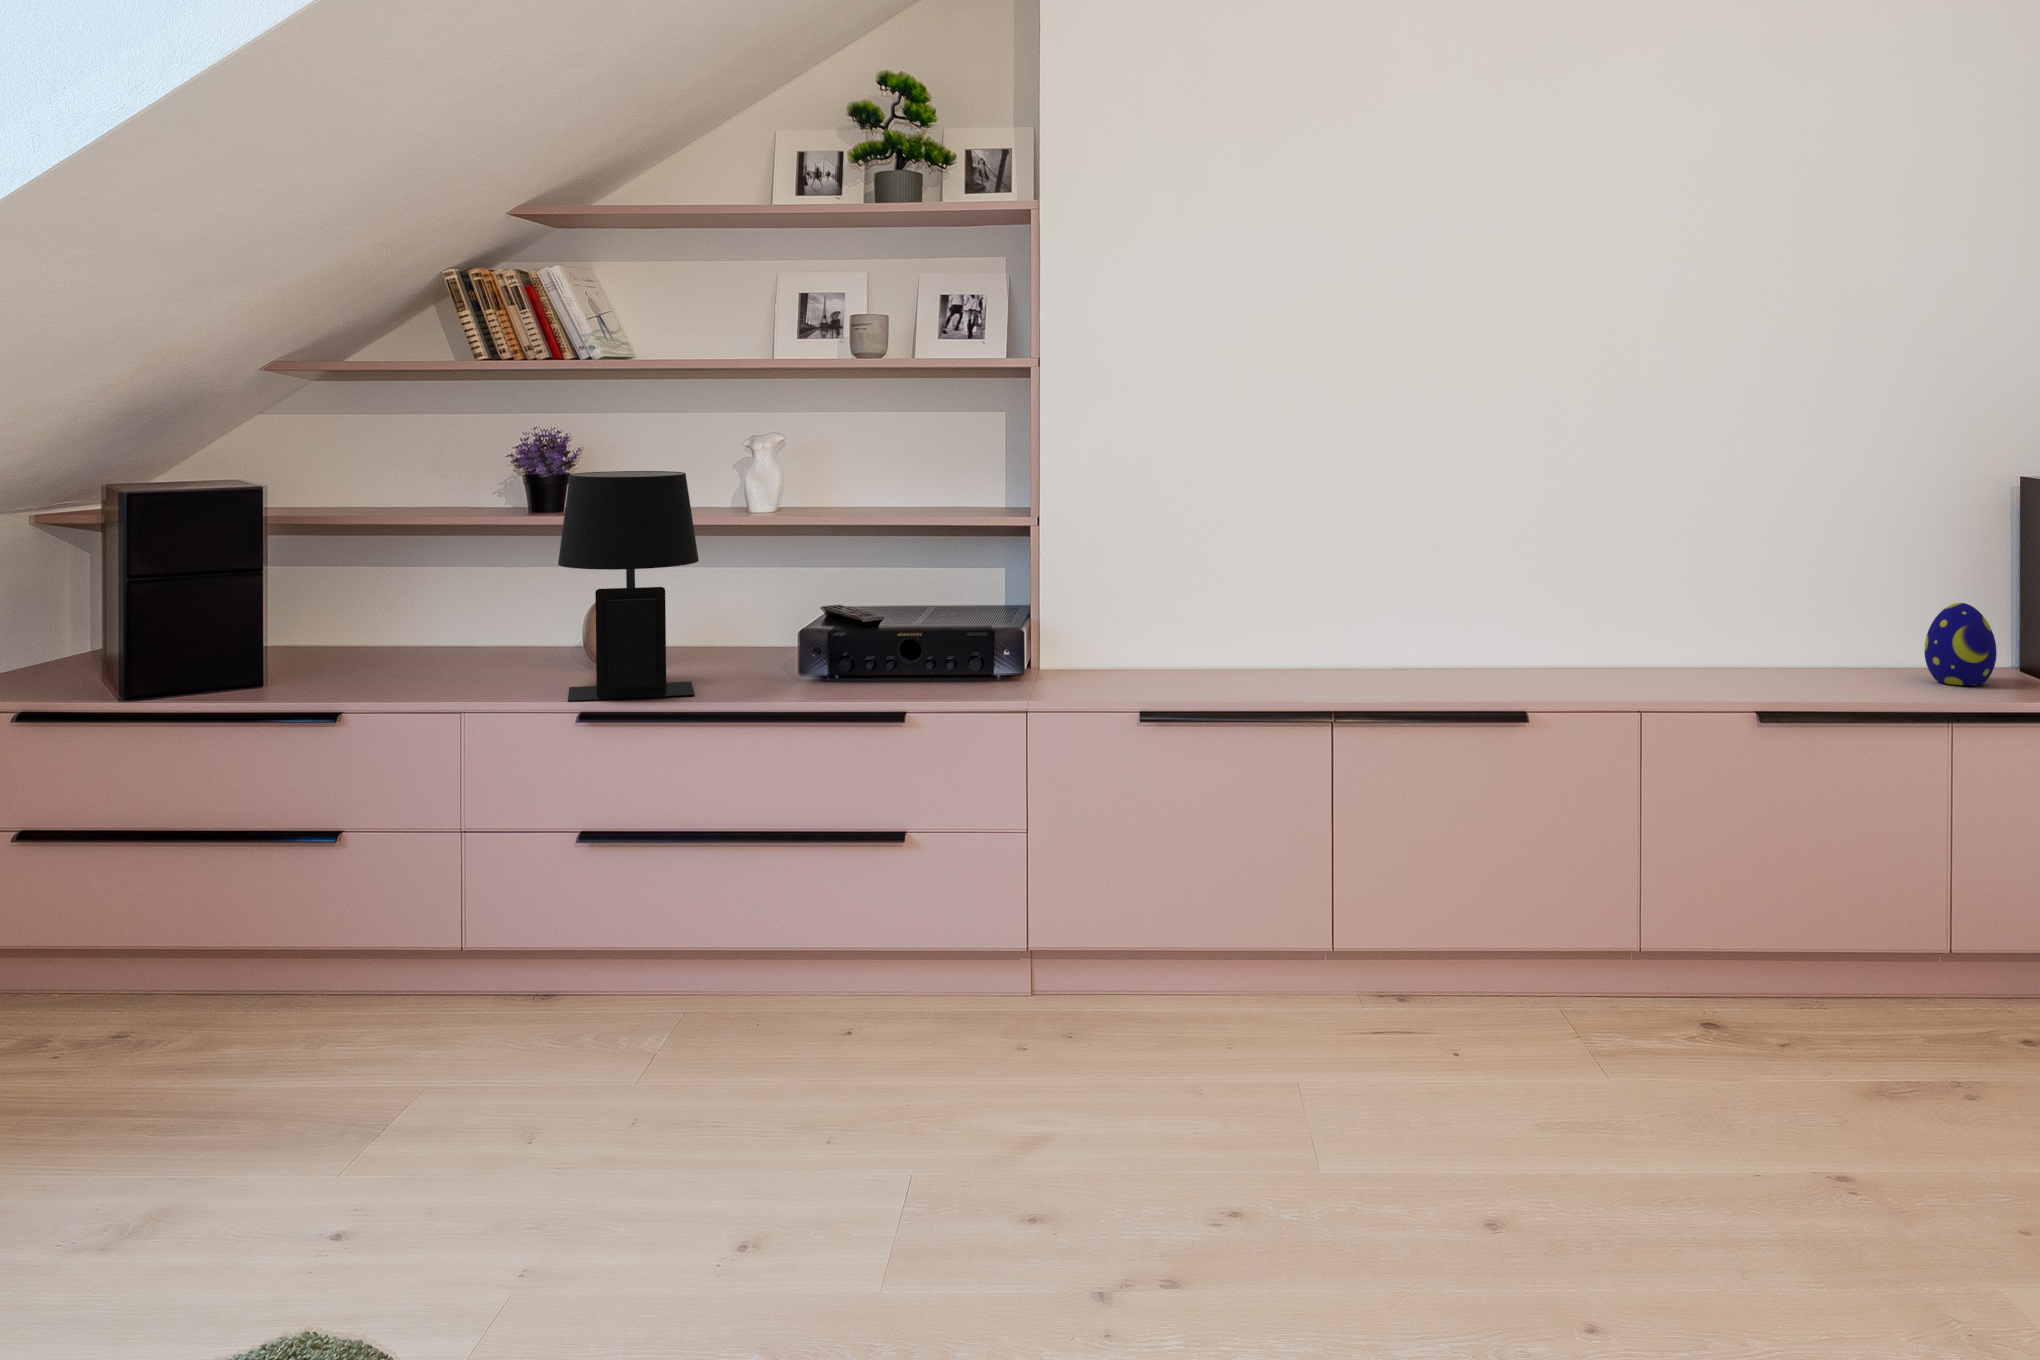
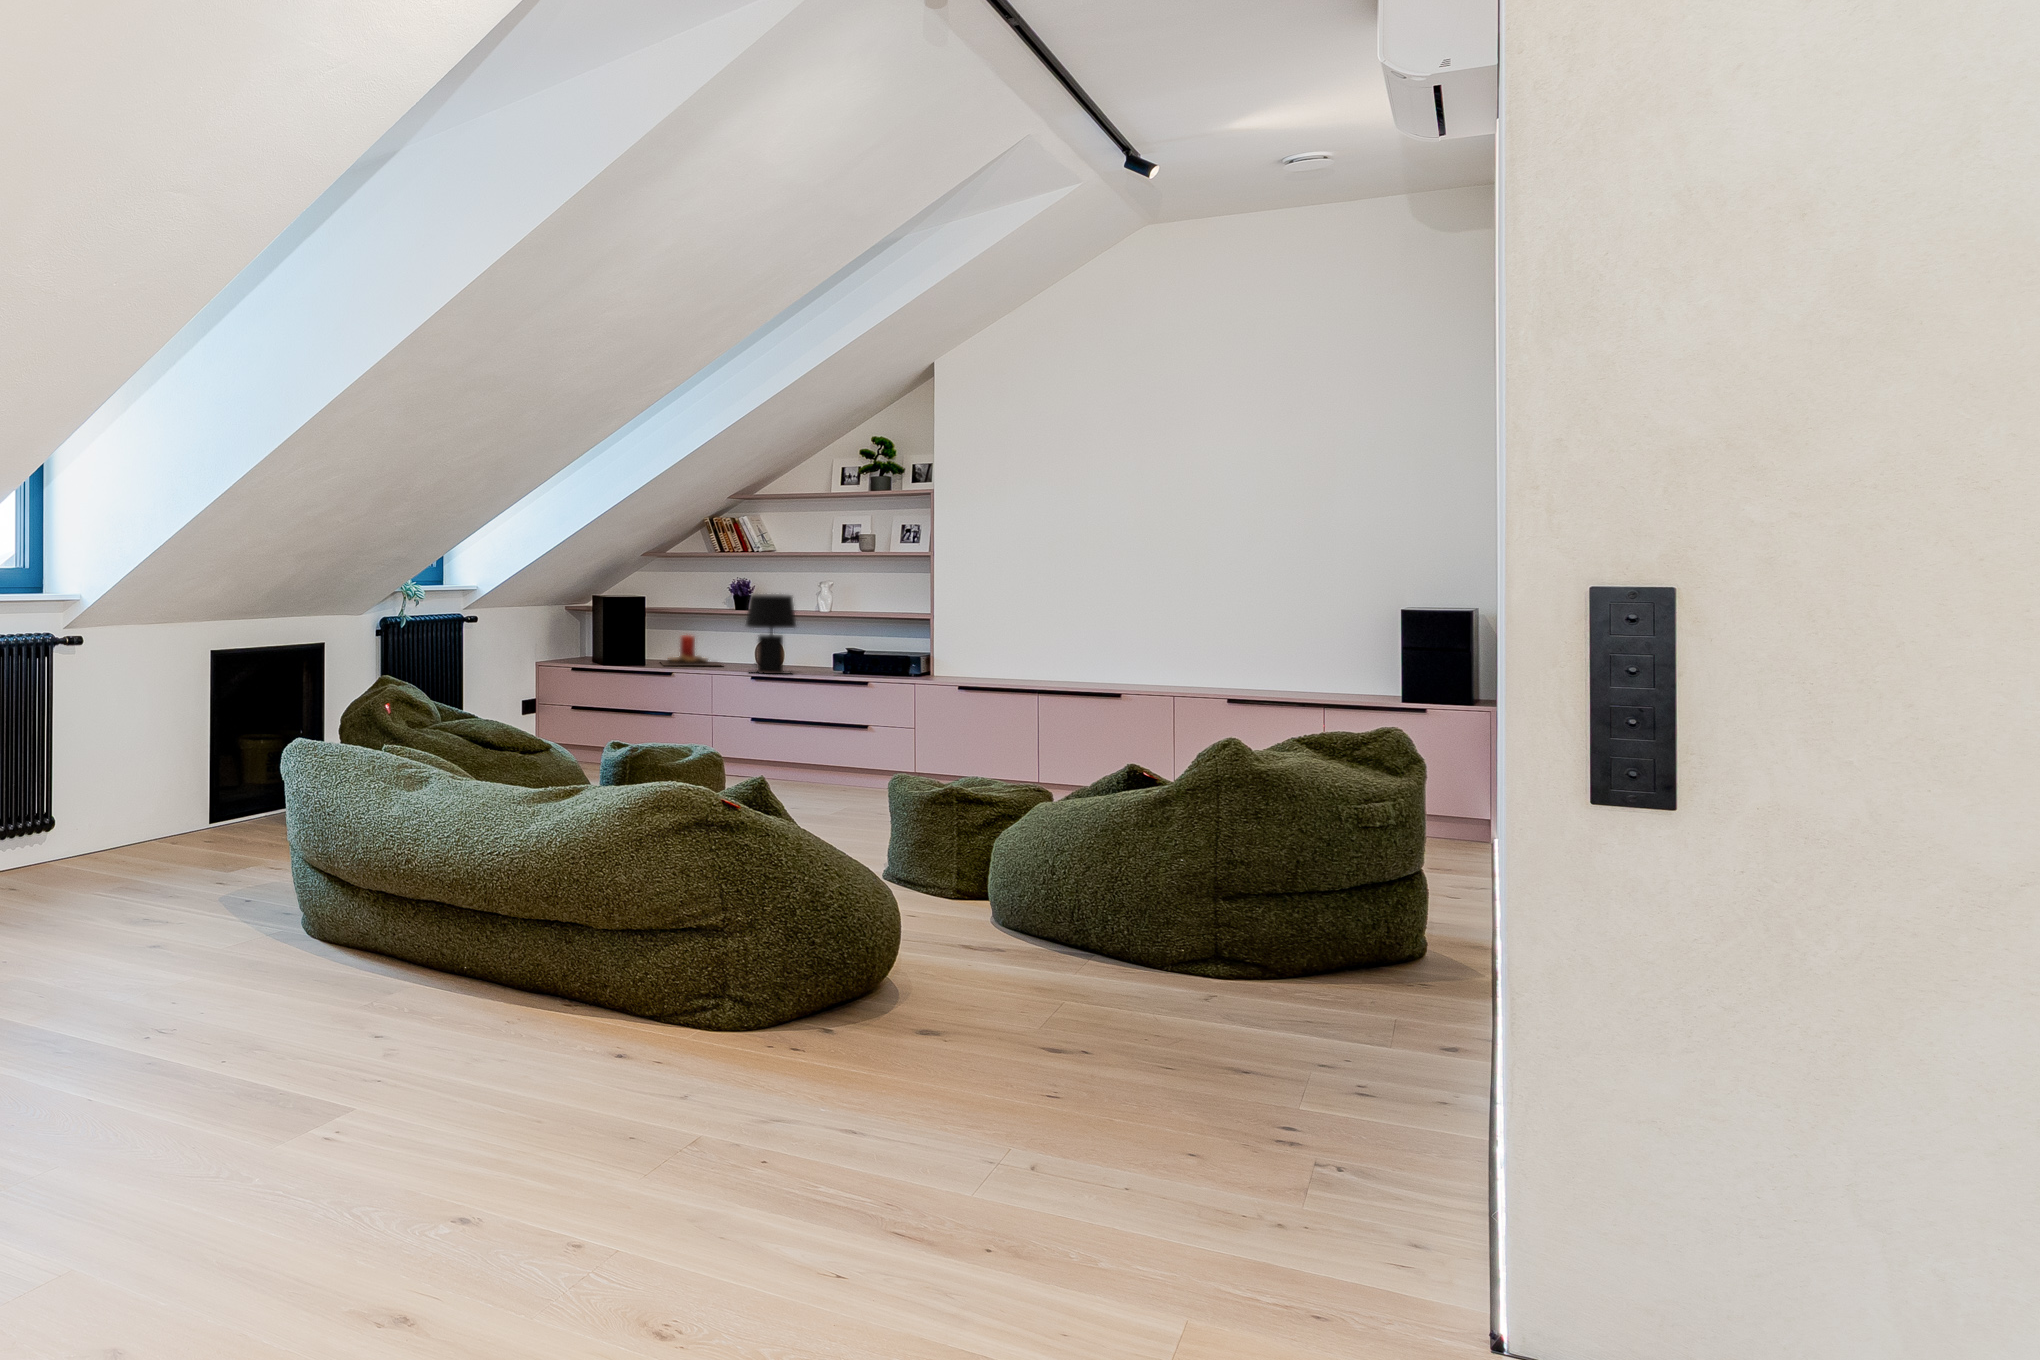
candle: none [324,584,504,682] -> present [662,635,721,666]
decorative egg: present [1924,603,1997,685] -> none [1330,659,1364,694]

